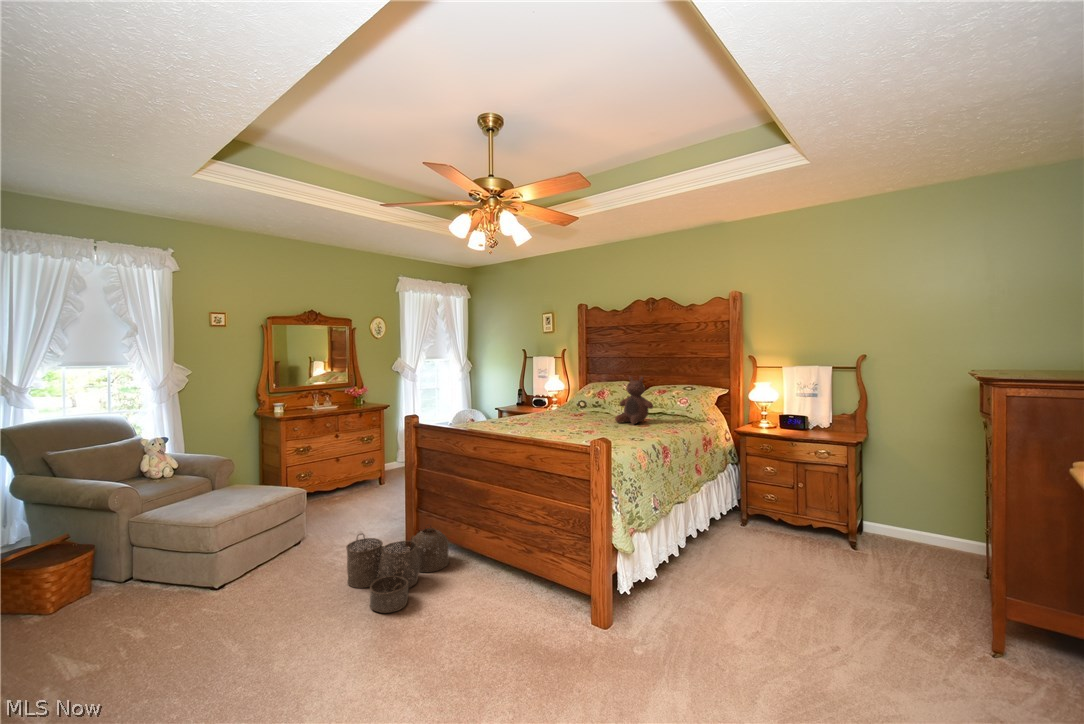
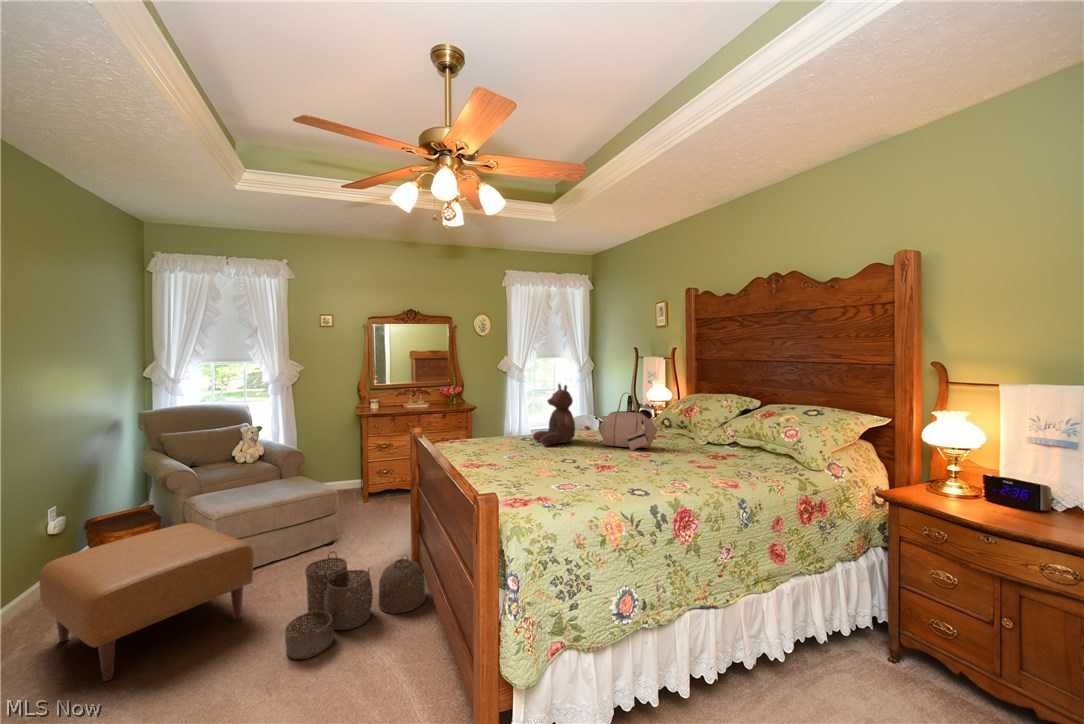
stuffed bear: present [615,376,653,424] -> present [533,384,575,445]
handbag: none [557,381,601,422] -> present [598,393,658,450]
ottoman: none [76,533,302,672] -> present [39,523,254,681]

